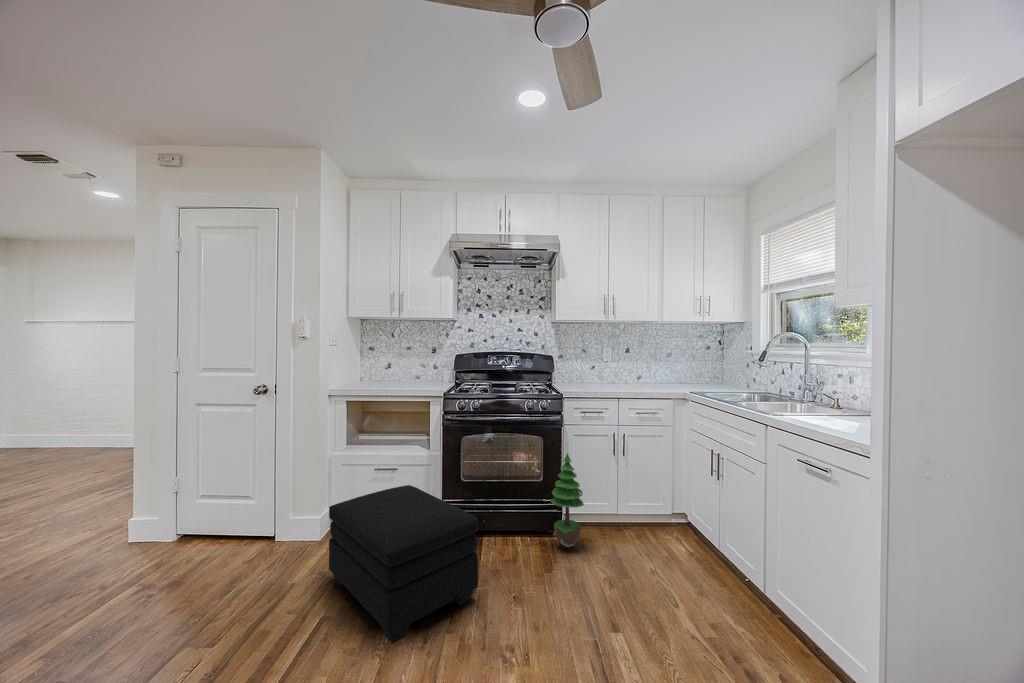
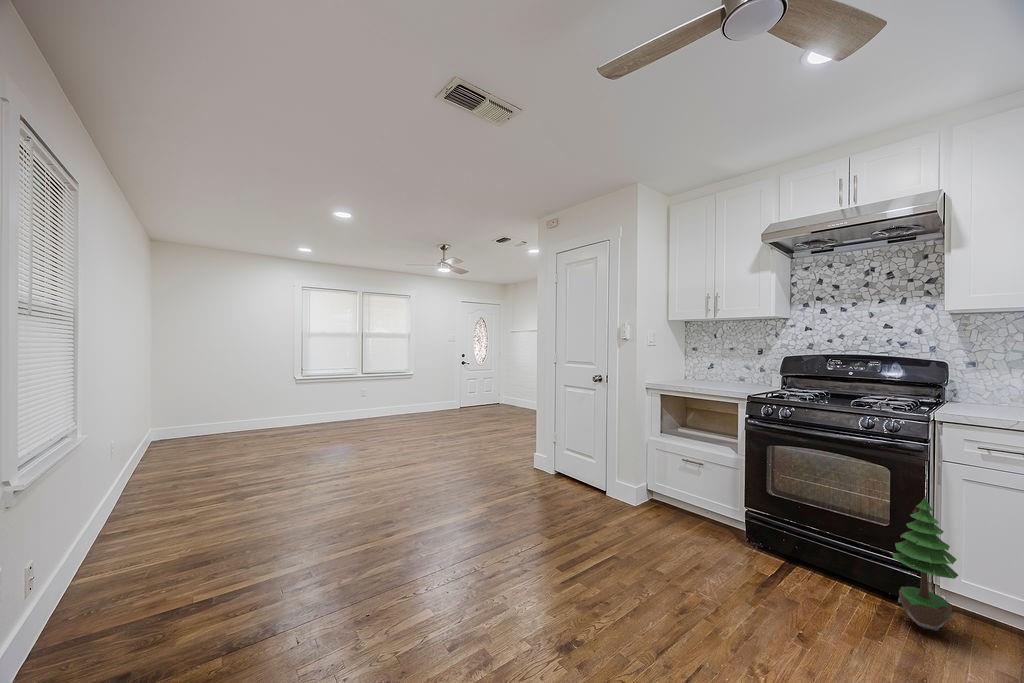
ottoman: present [329,485,478,643] -> none [629,476,751,607]

